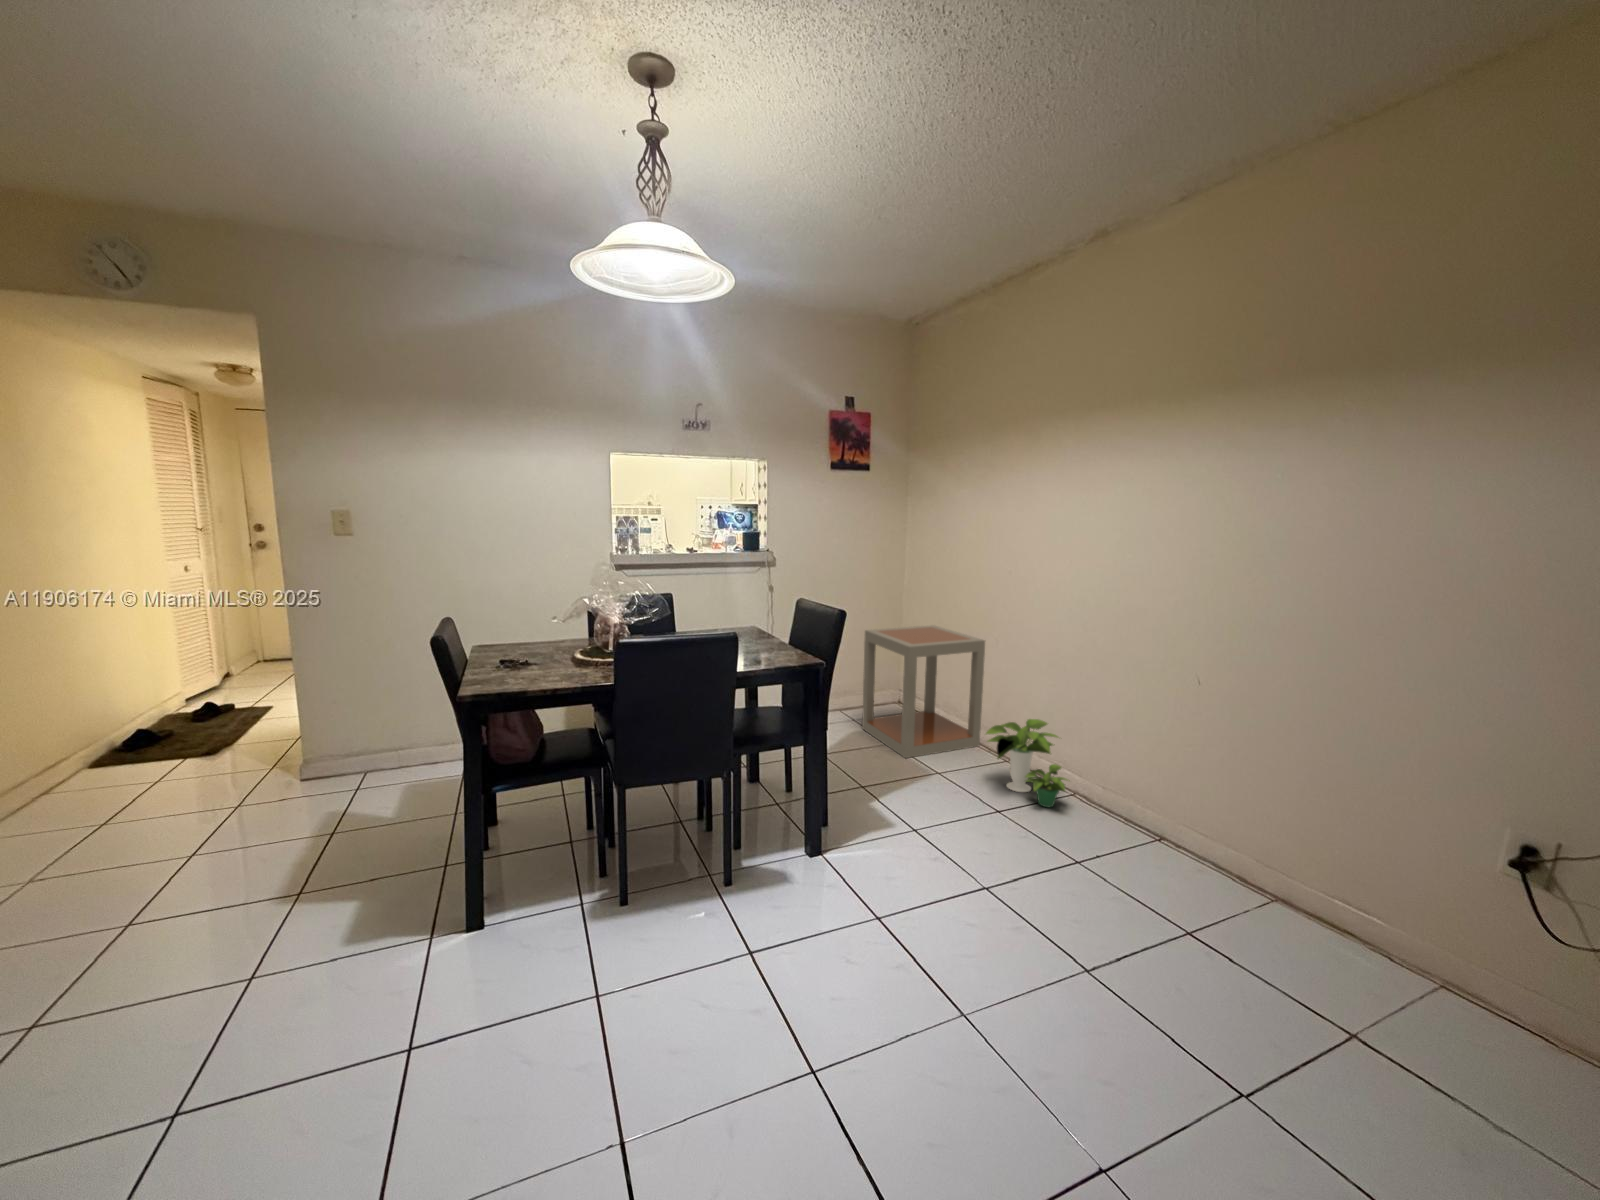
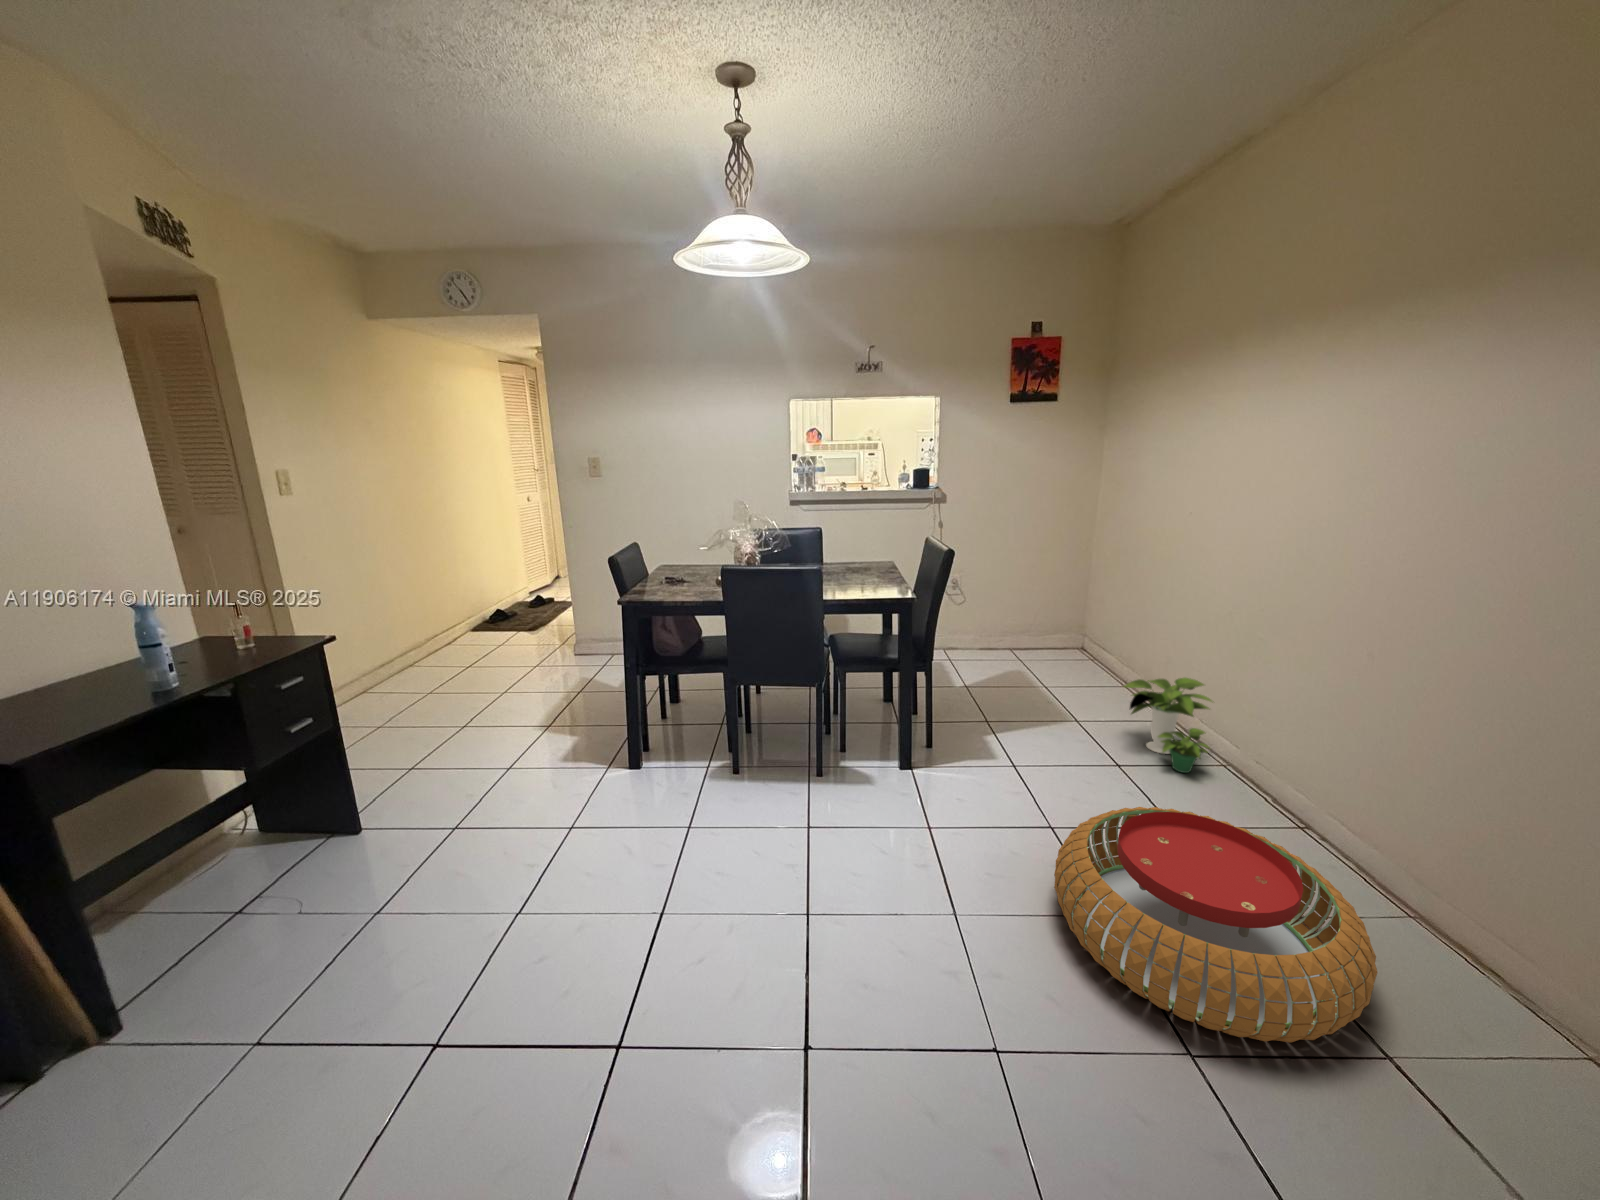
side table: present [862,625,985,758] -> none [1019,569,1157,702]
pouf: none [1025,845,1323,1060] -> present [1054,807,1377,1043]

